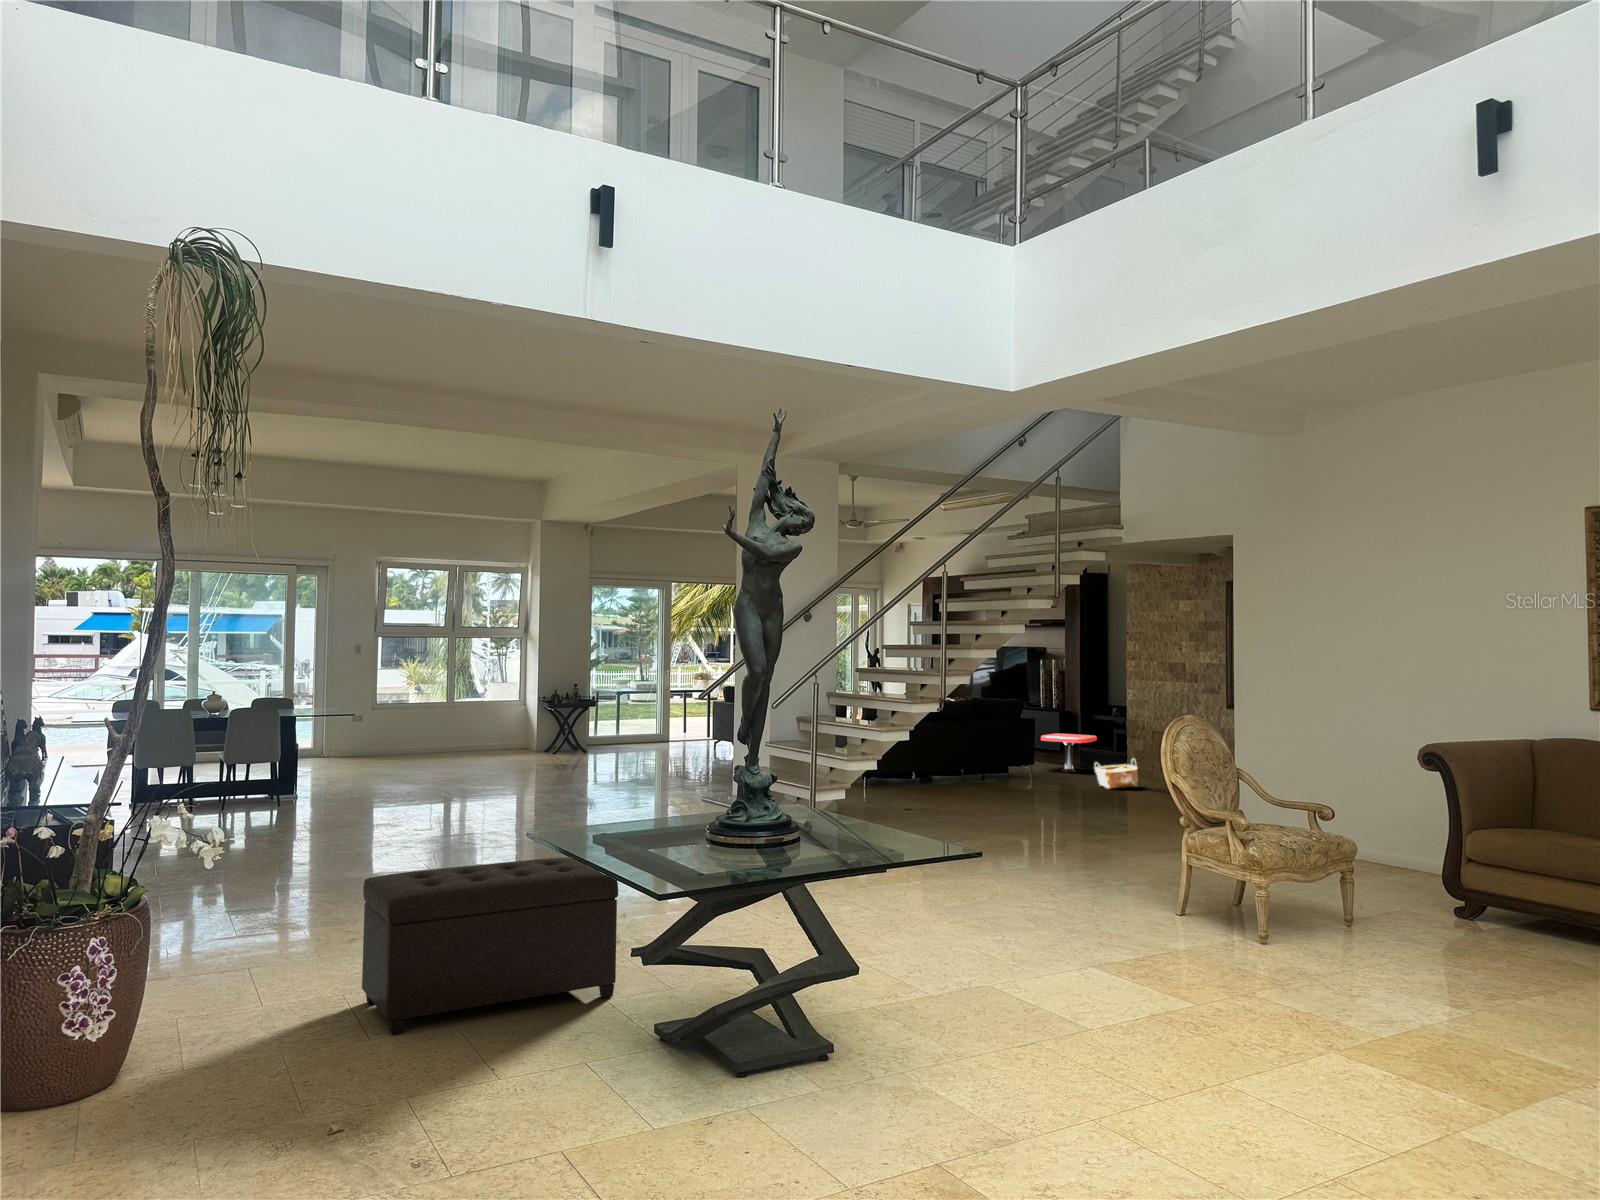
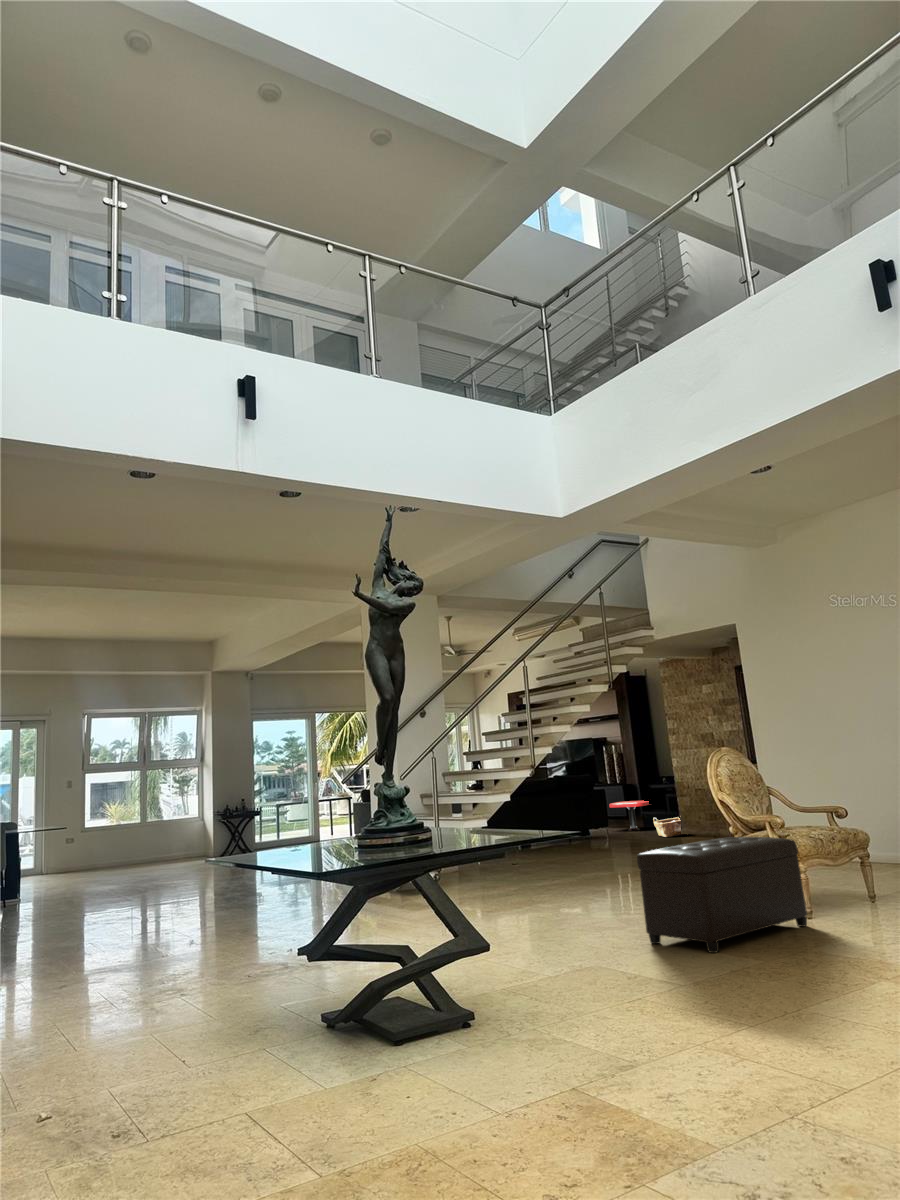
ottoman: present [362,857,618,1035] -> present [637,837,807,953]

